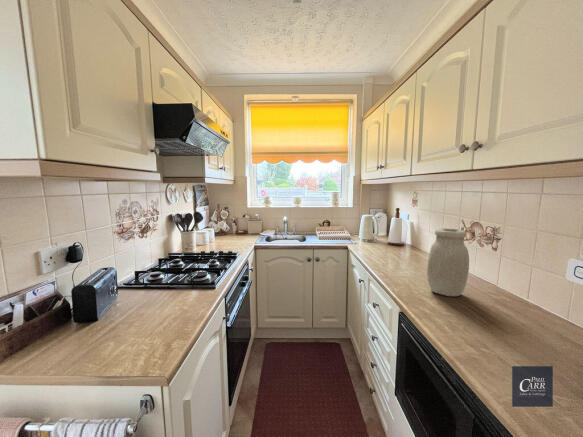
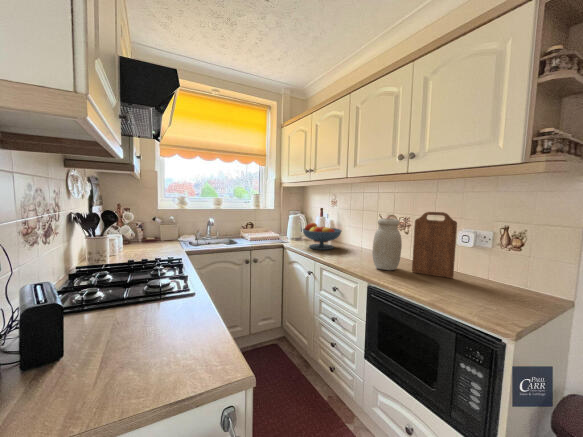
cutting board: none [482,224,560,326] -> present [412,212,457,278]
fruit bowl: none [365,225,413,257] -> present [303,223,341,250]

